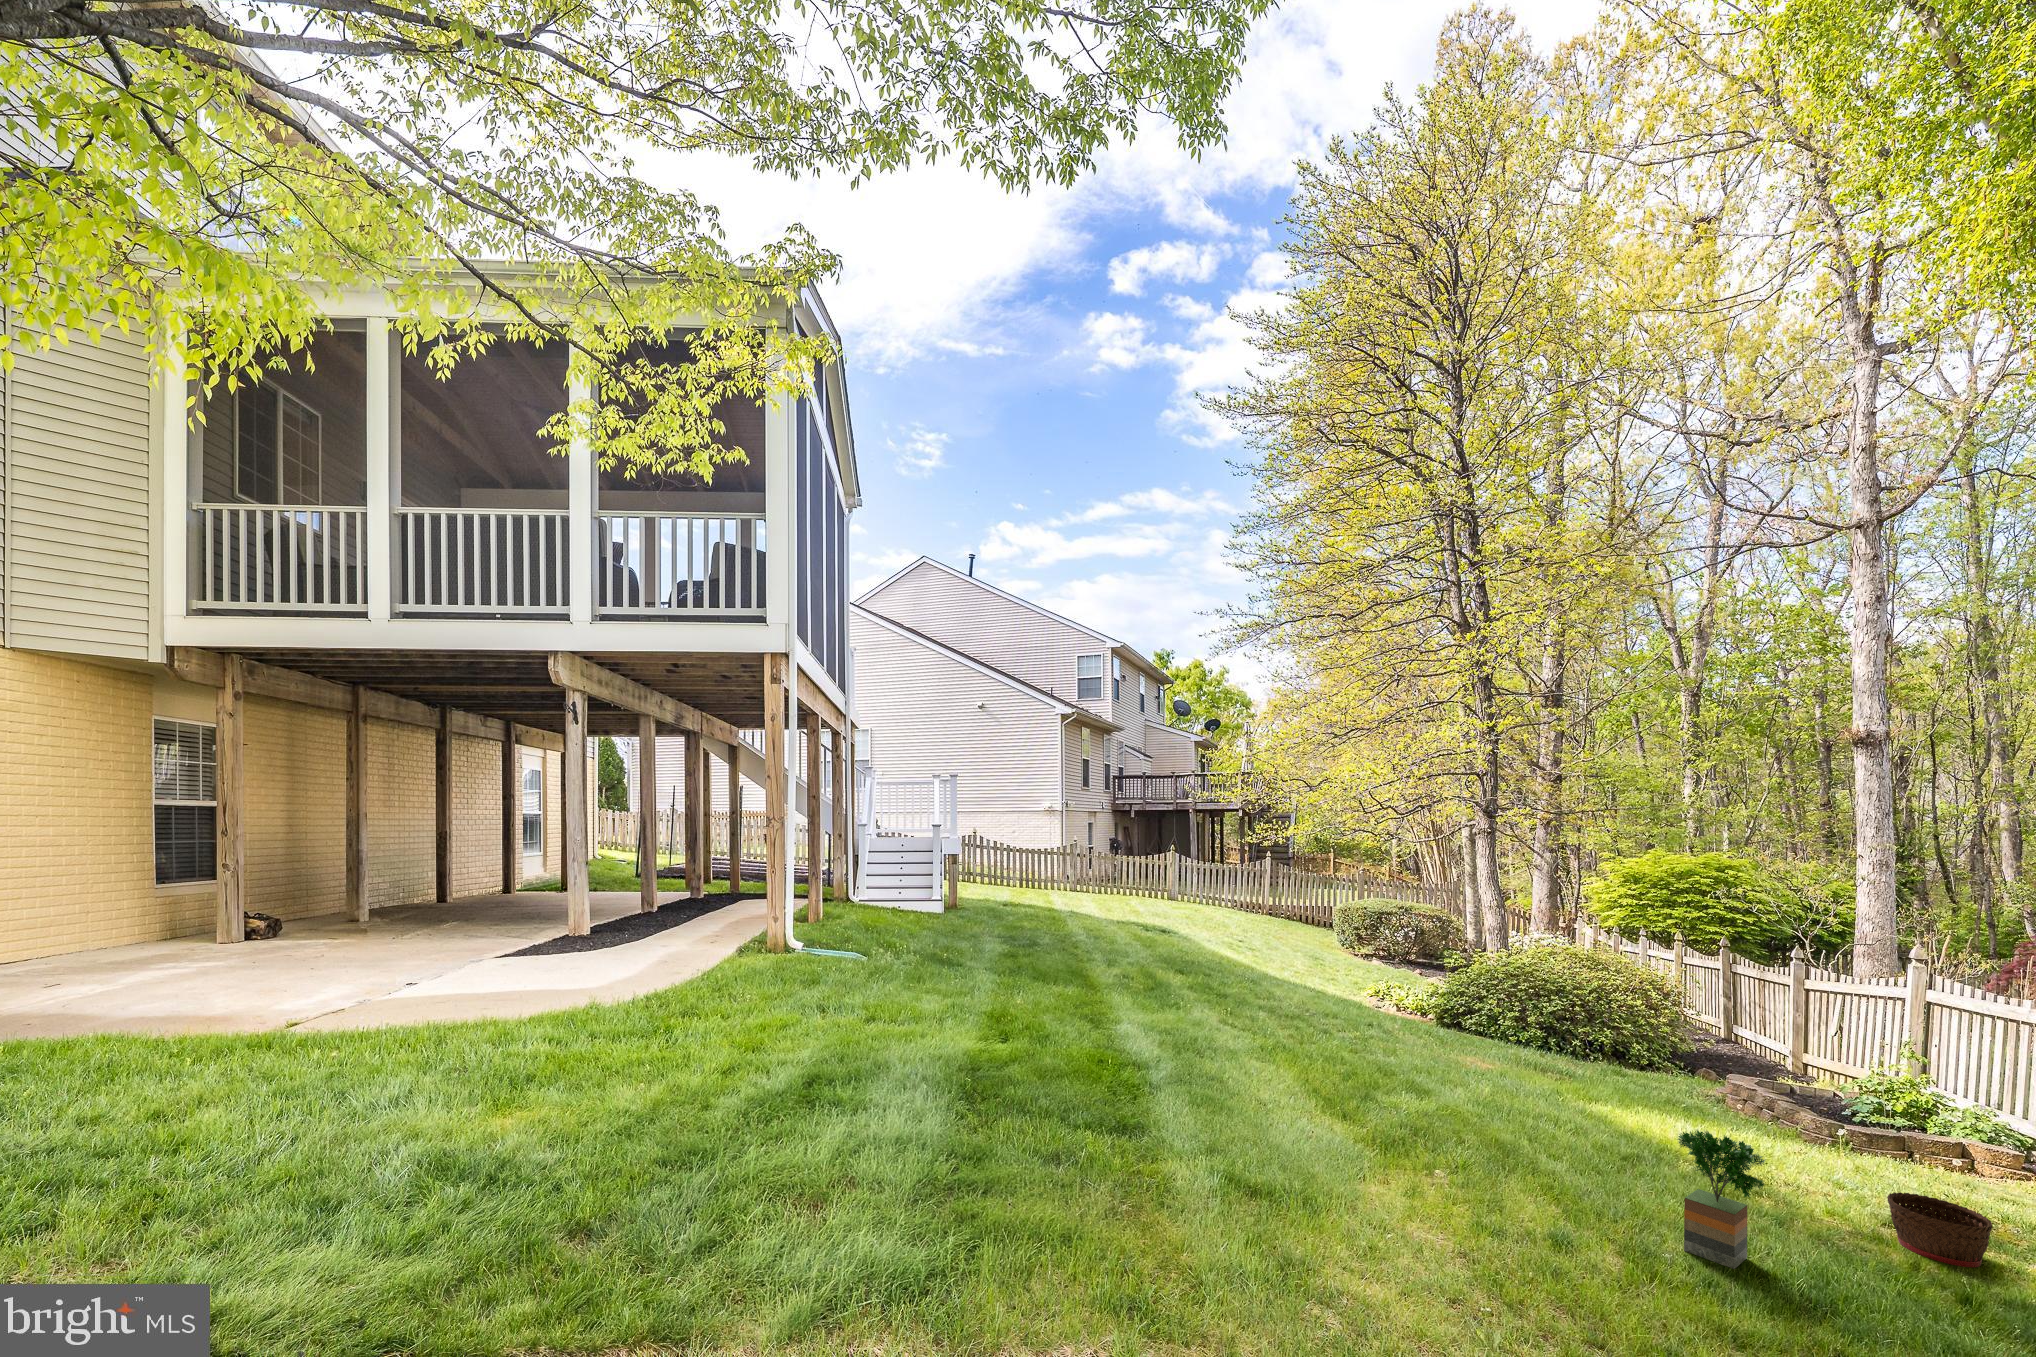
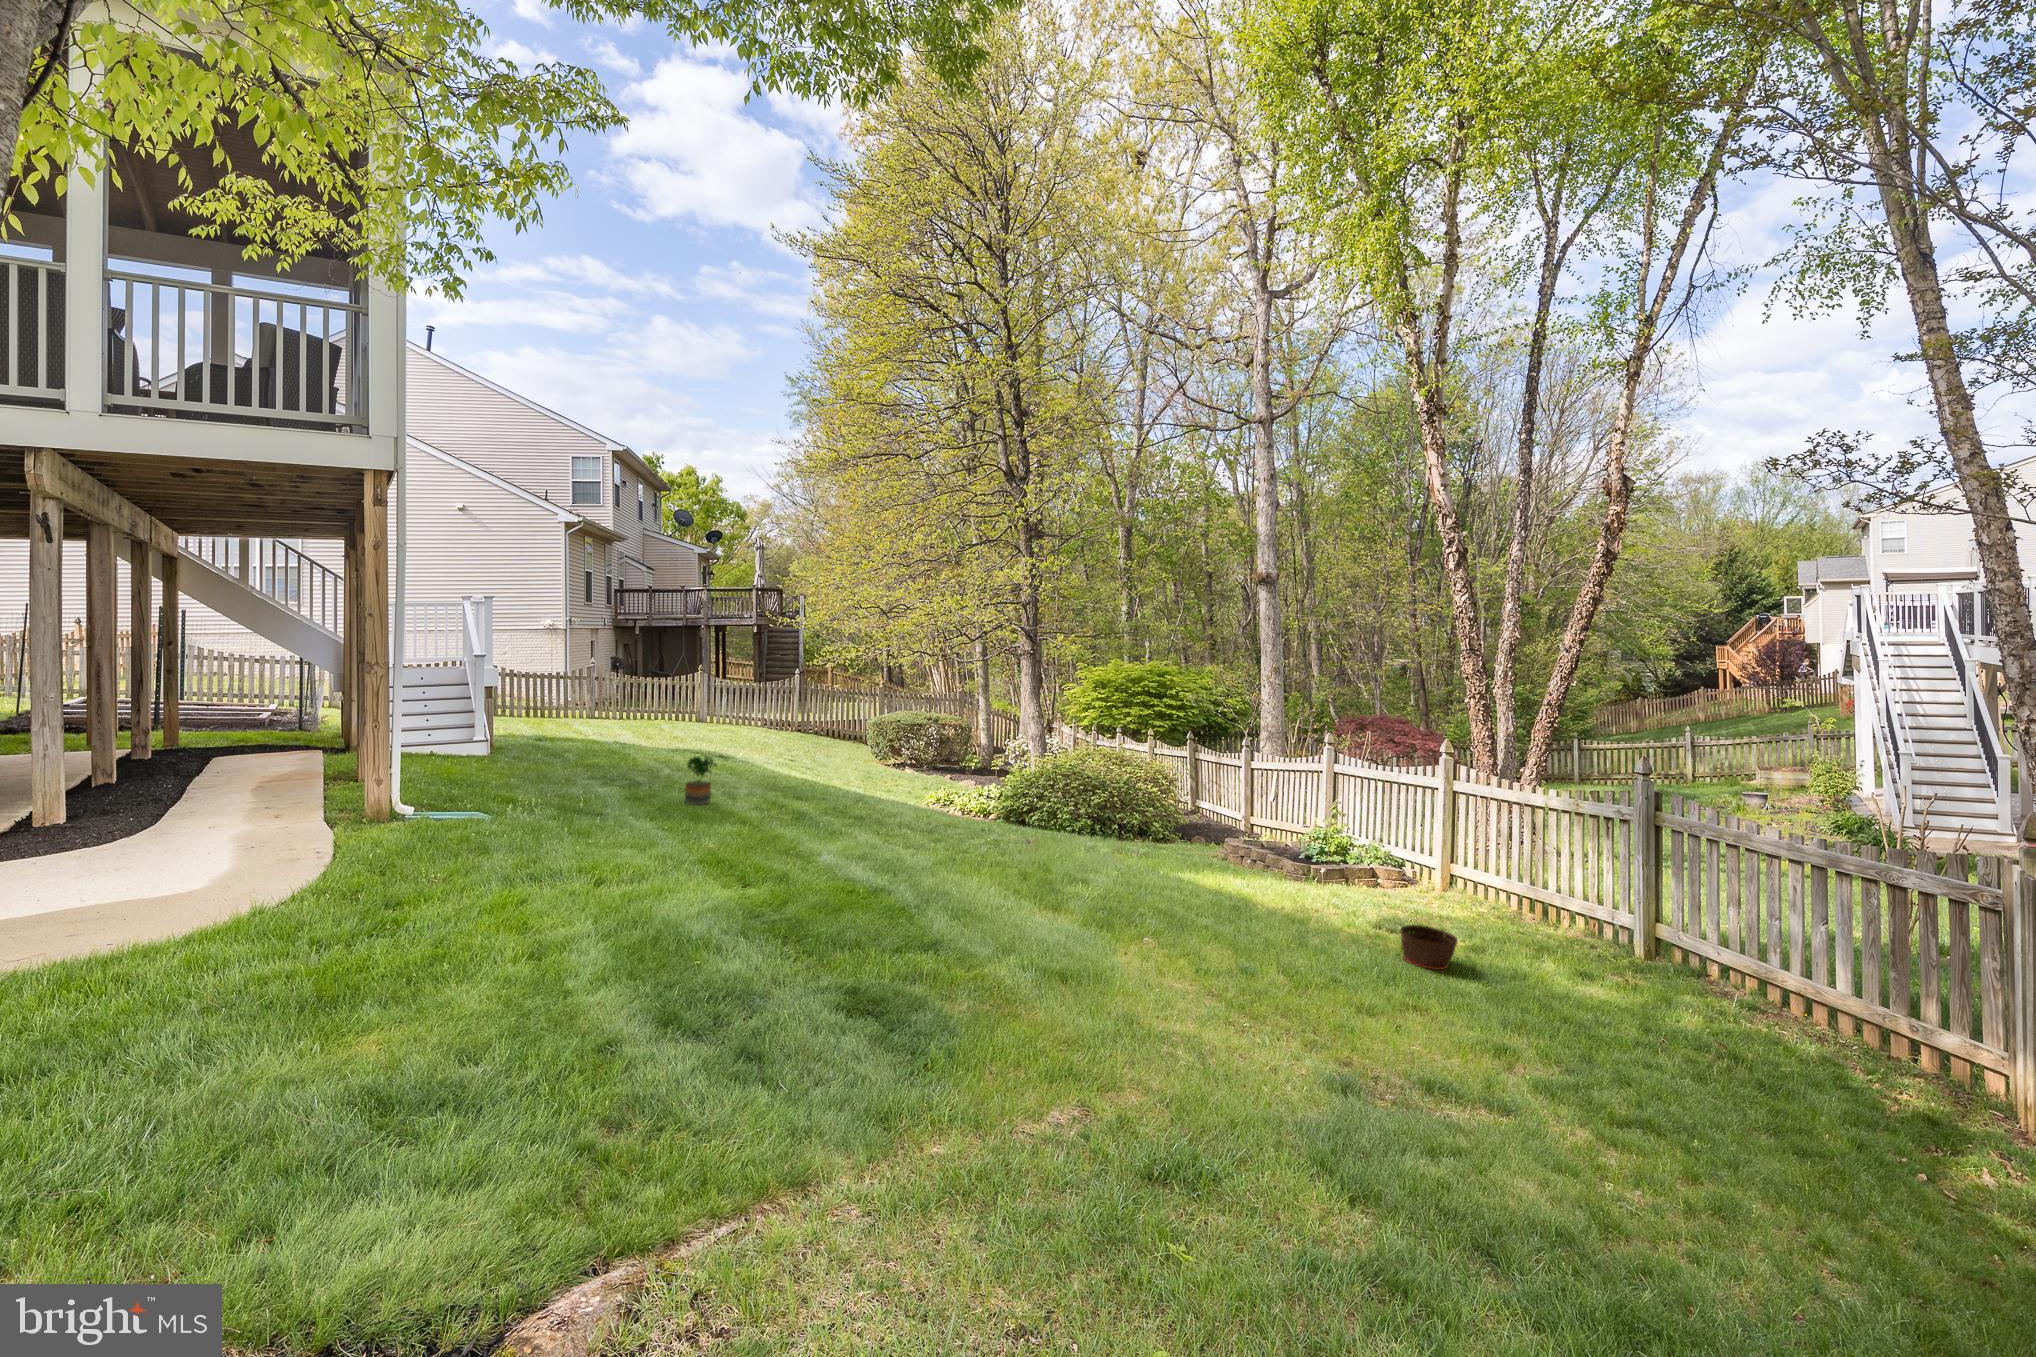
potted tree: present [1677,1130,1766,1269] -> present [685,756,716,805]

